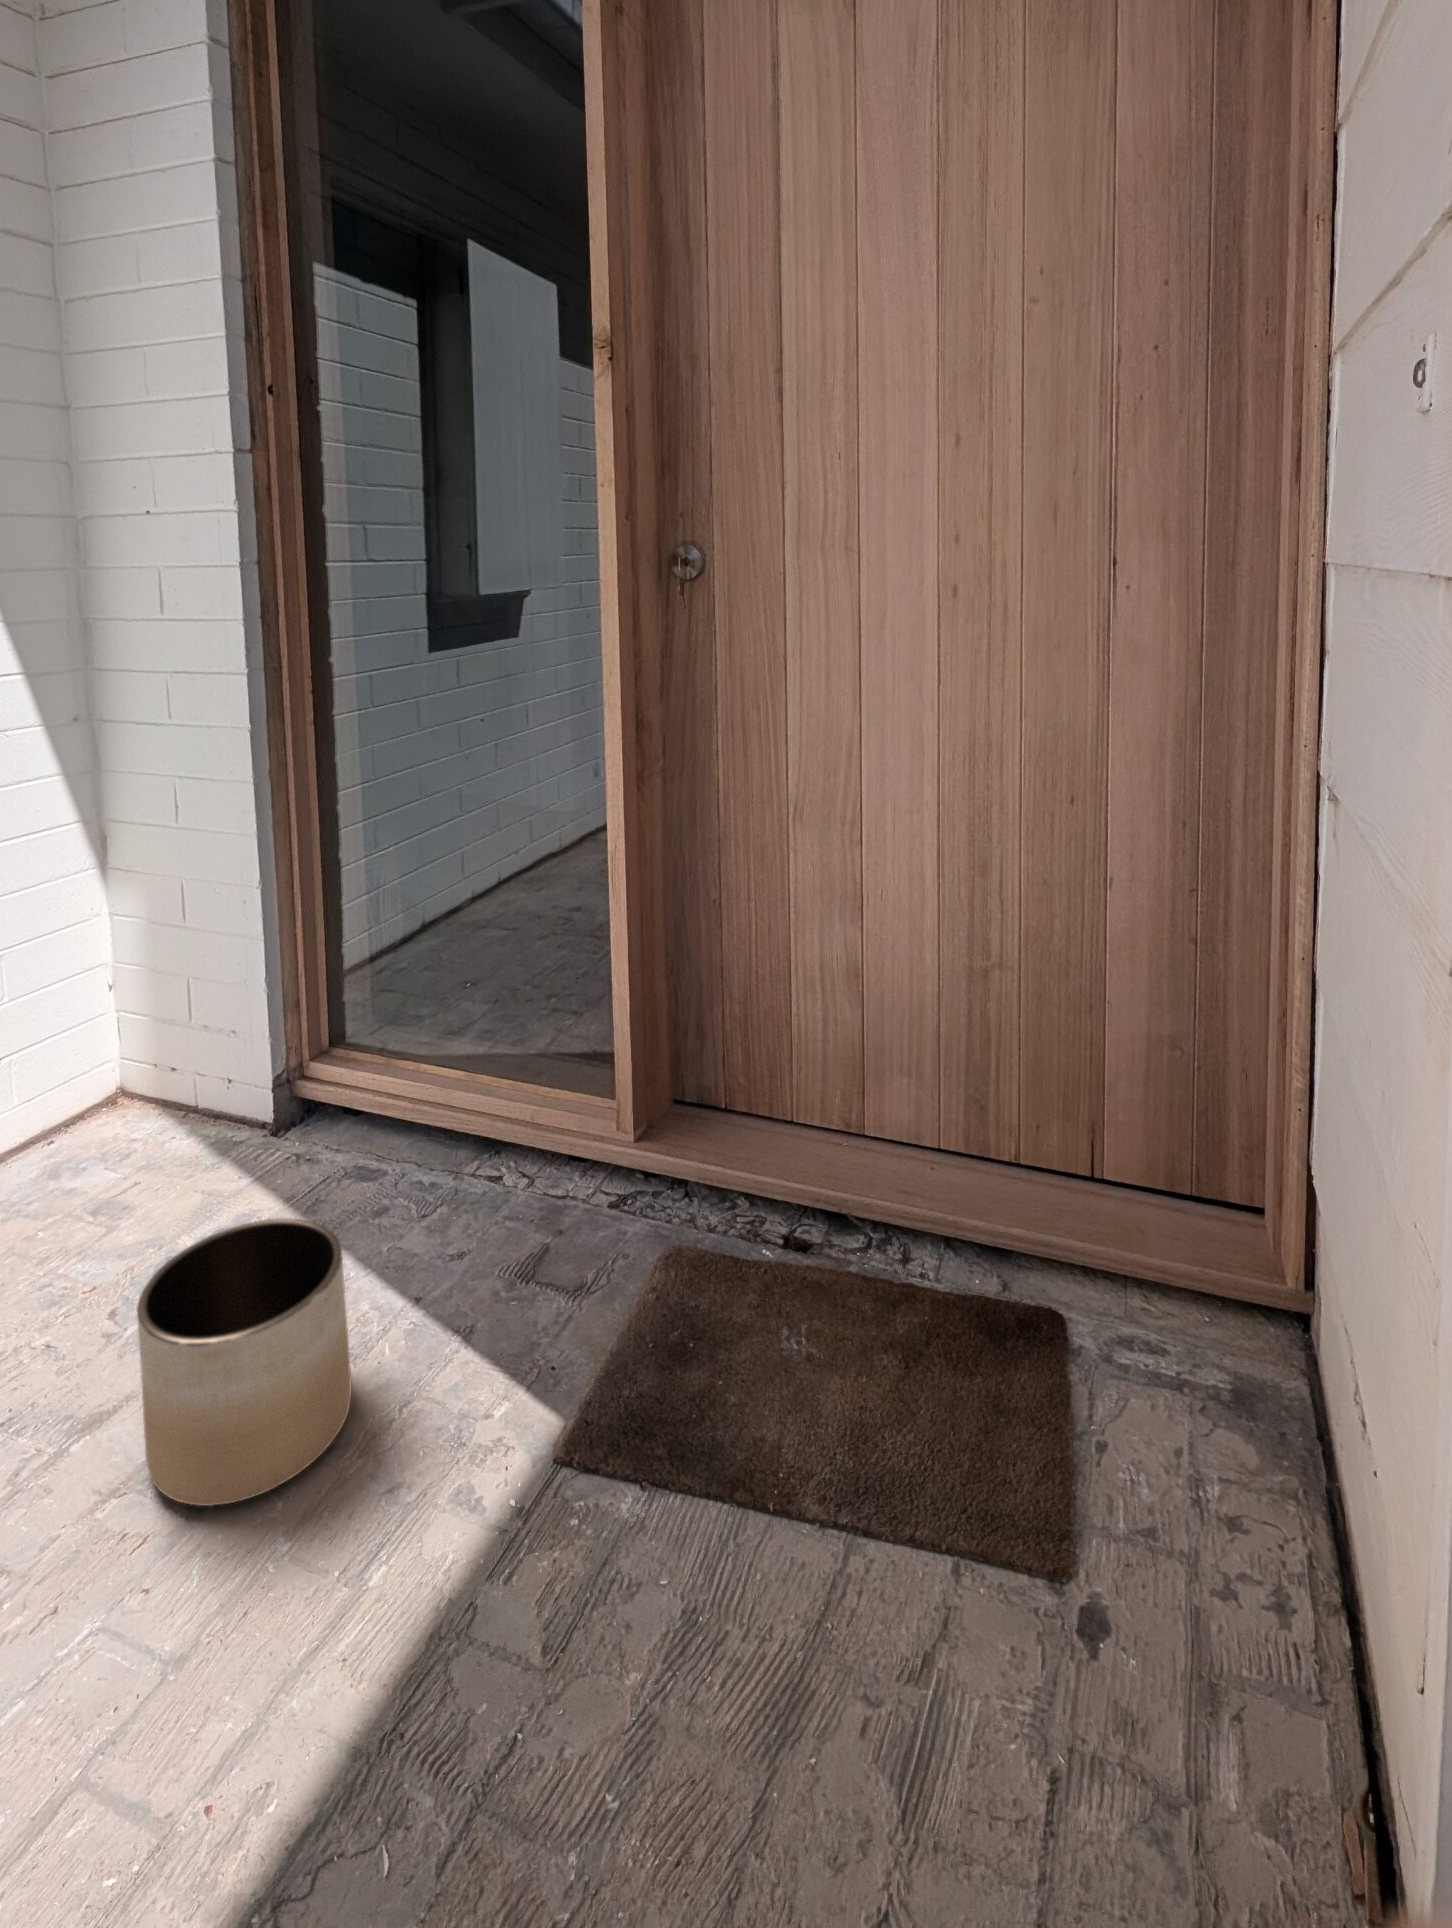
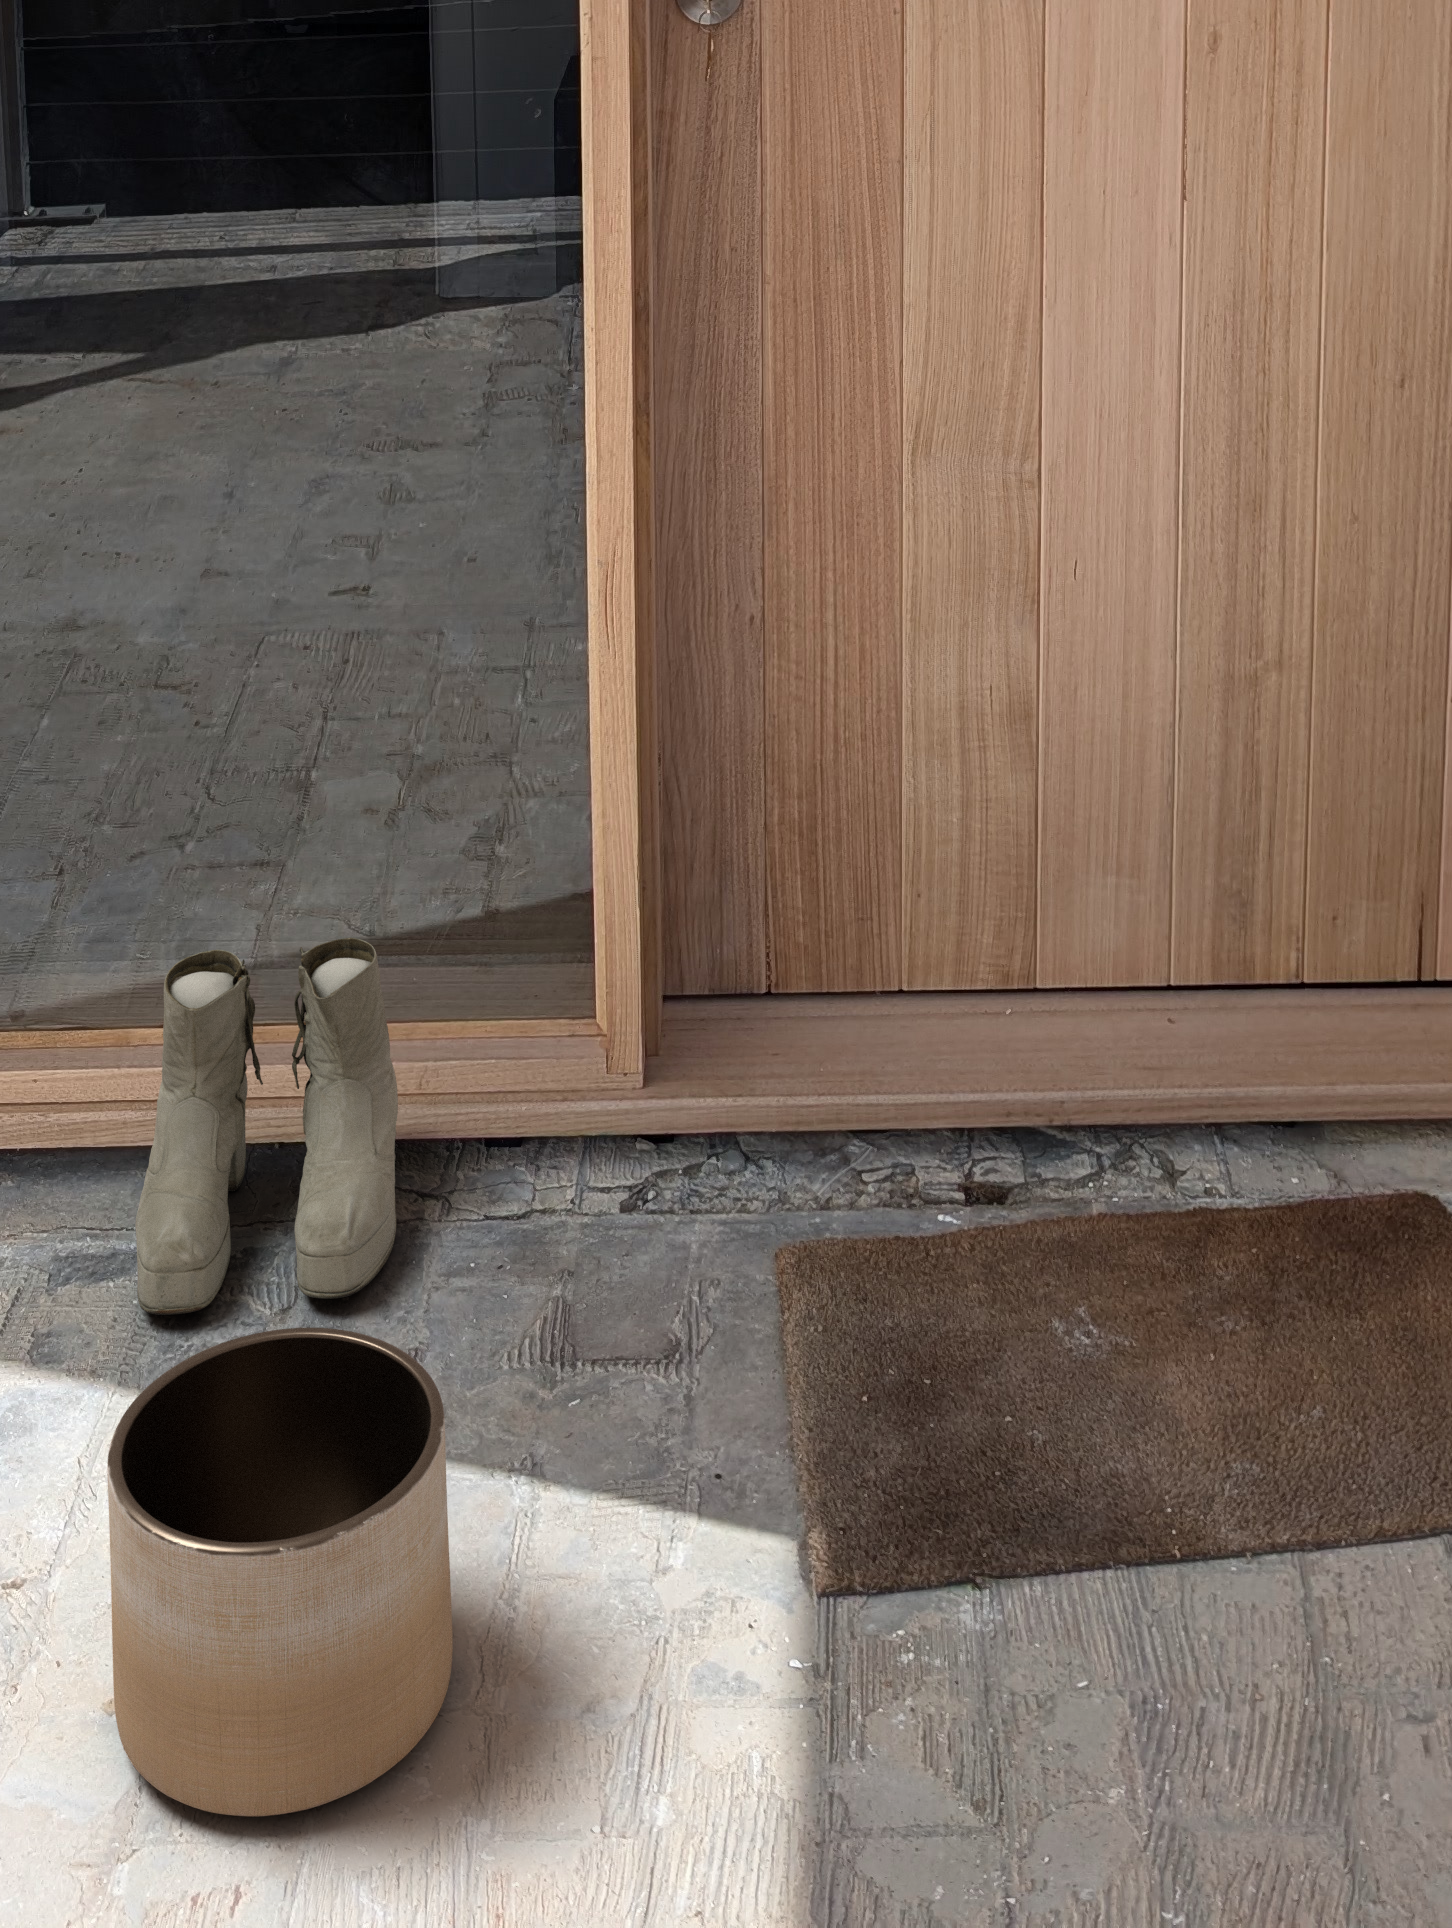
boots: none [357,1031,523,1219] -> present [135,938,398,1315]

